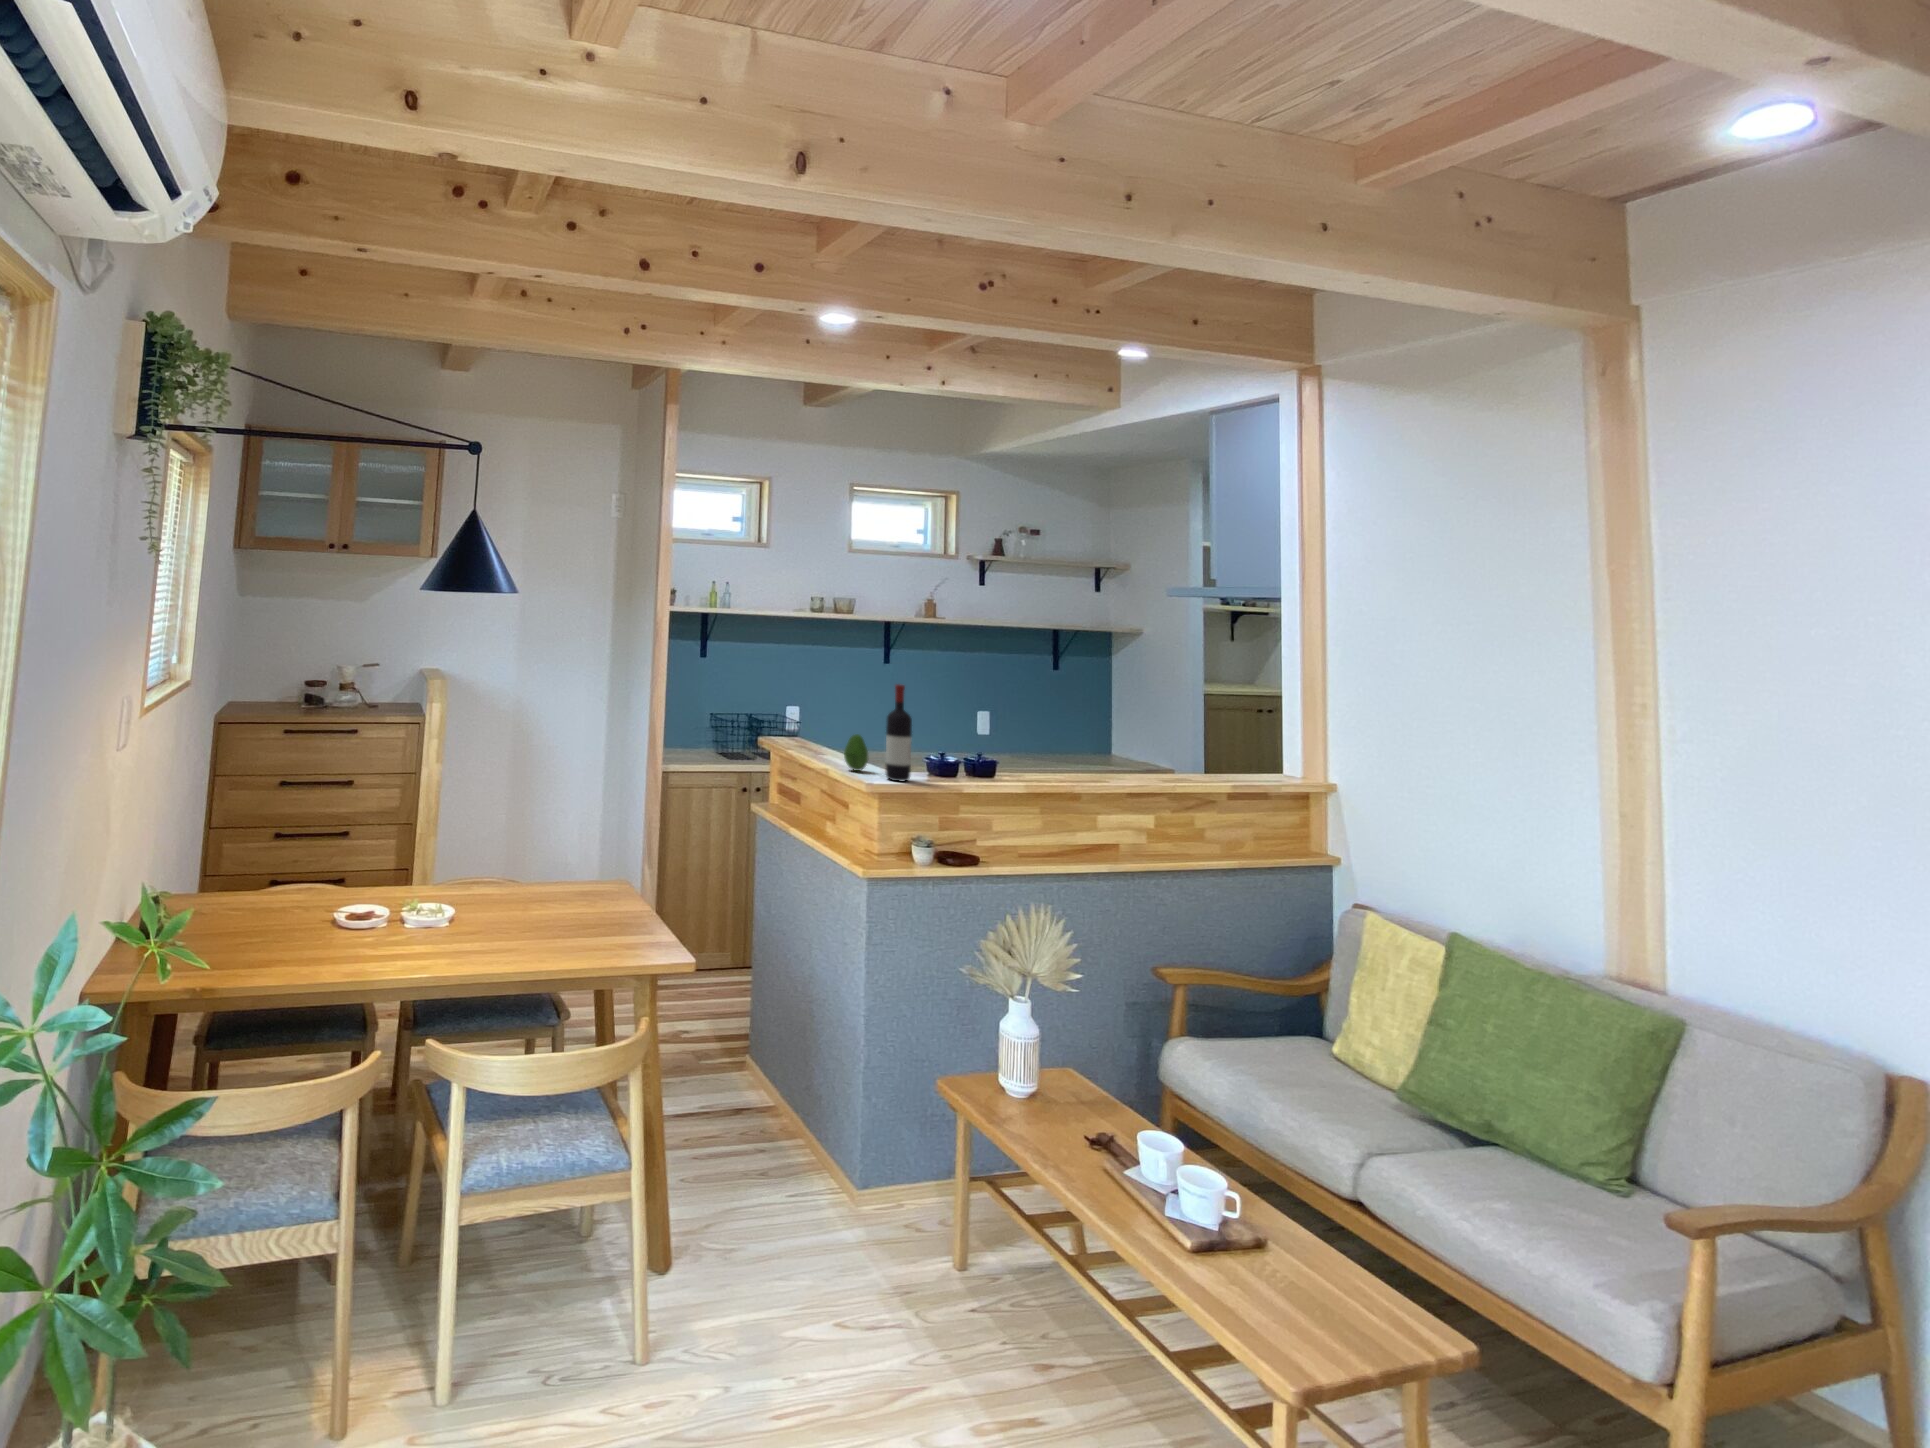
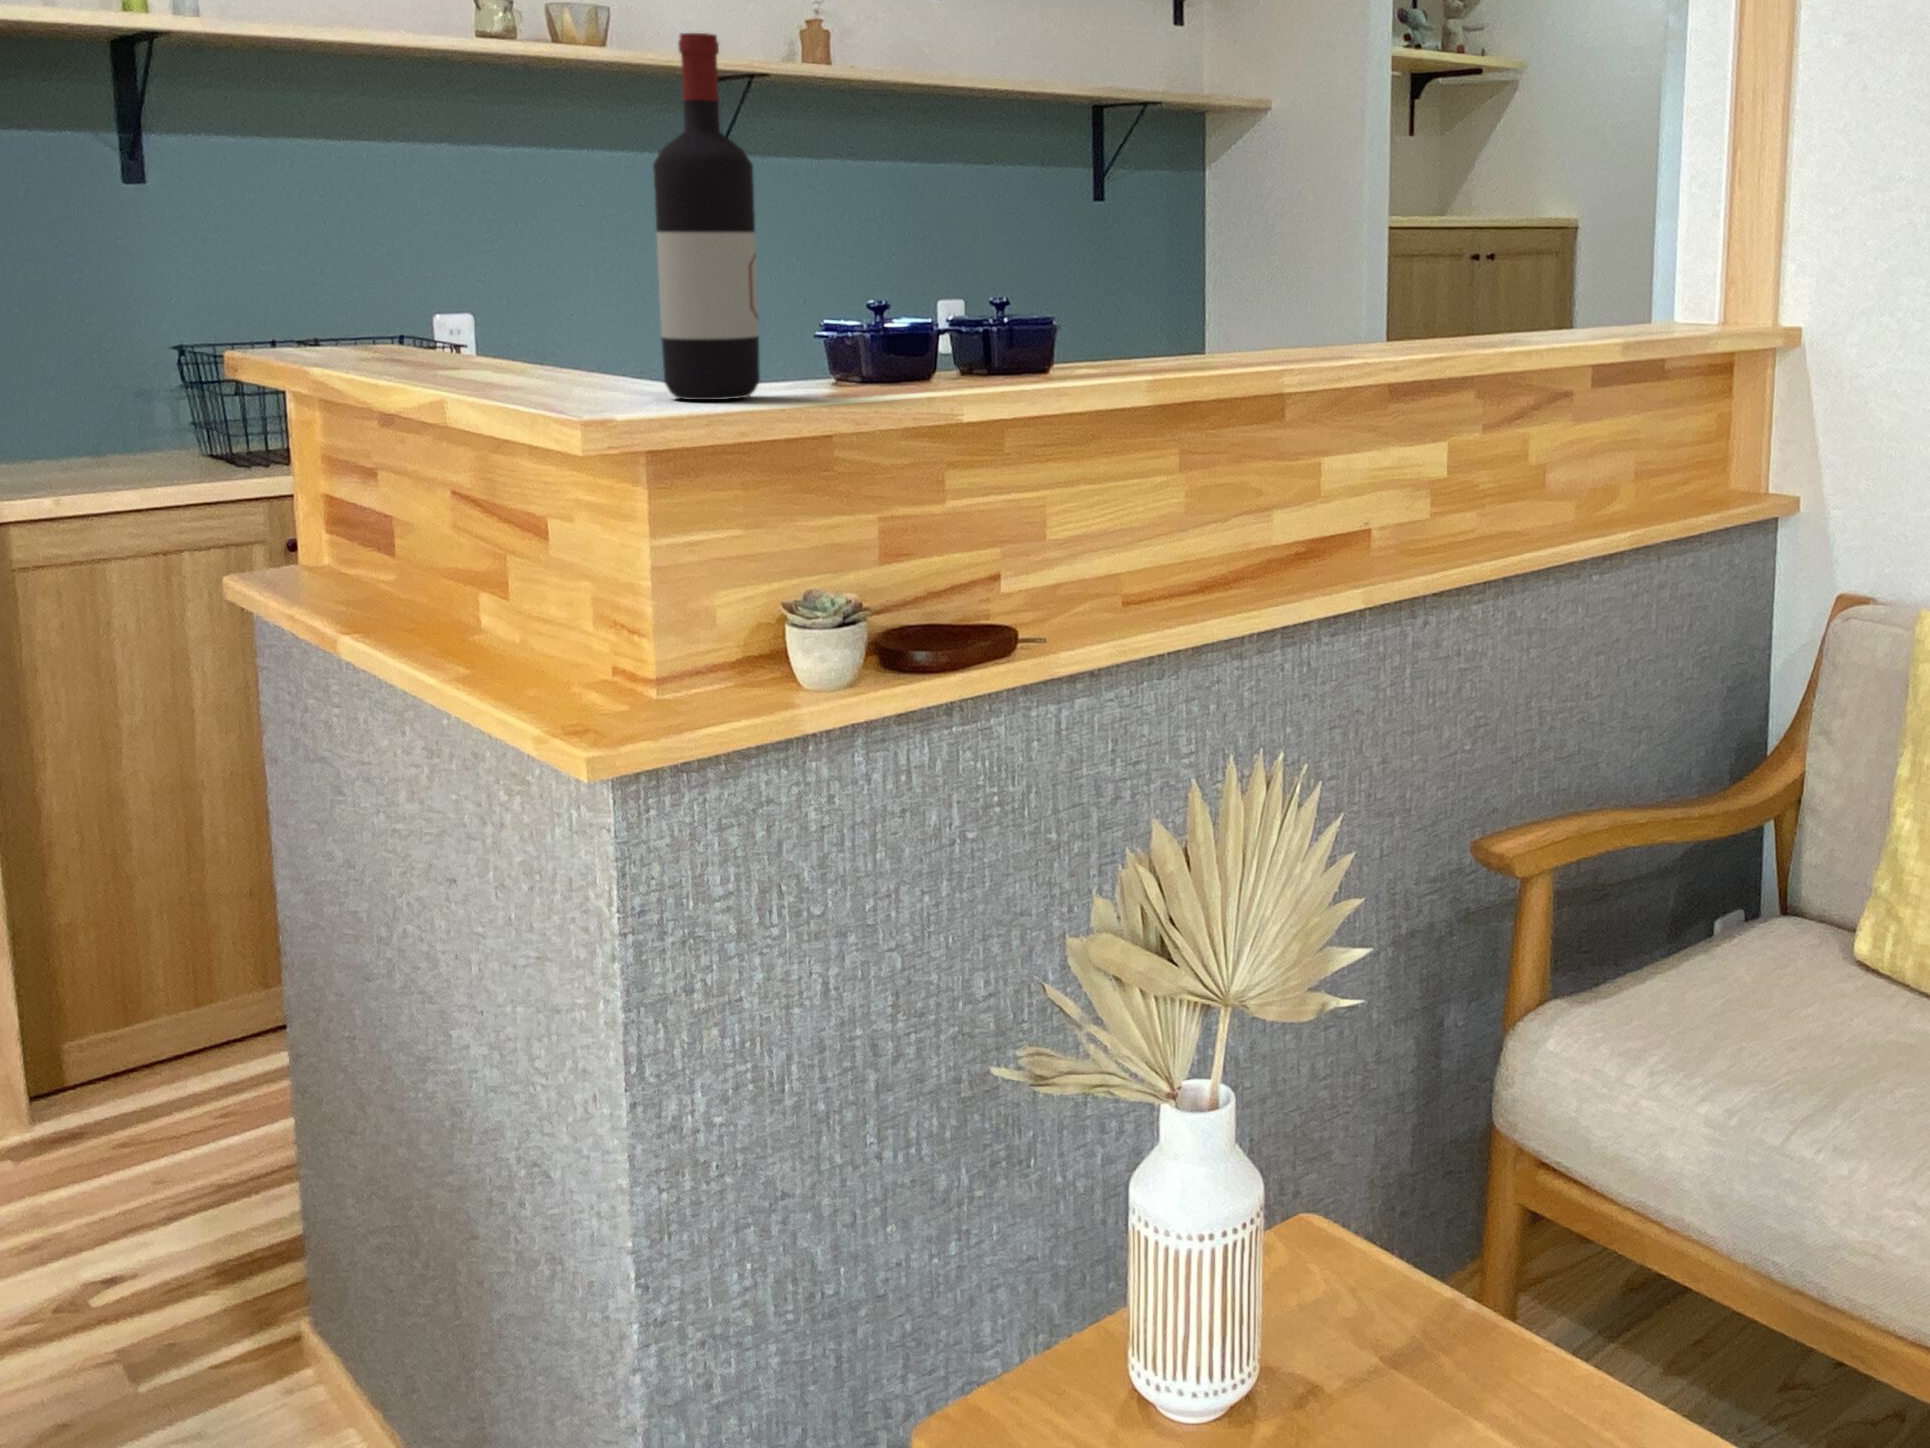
fruit: present [844,734,868,771] -> none [504,252,602,388]

